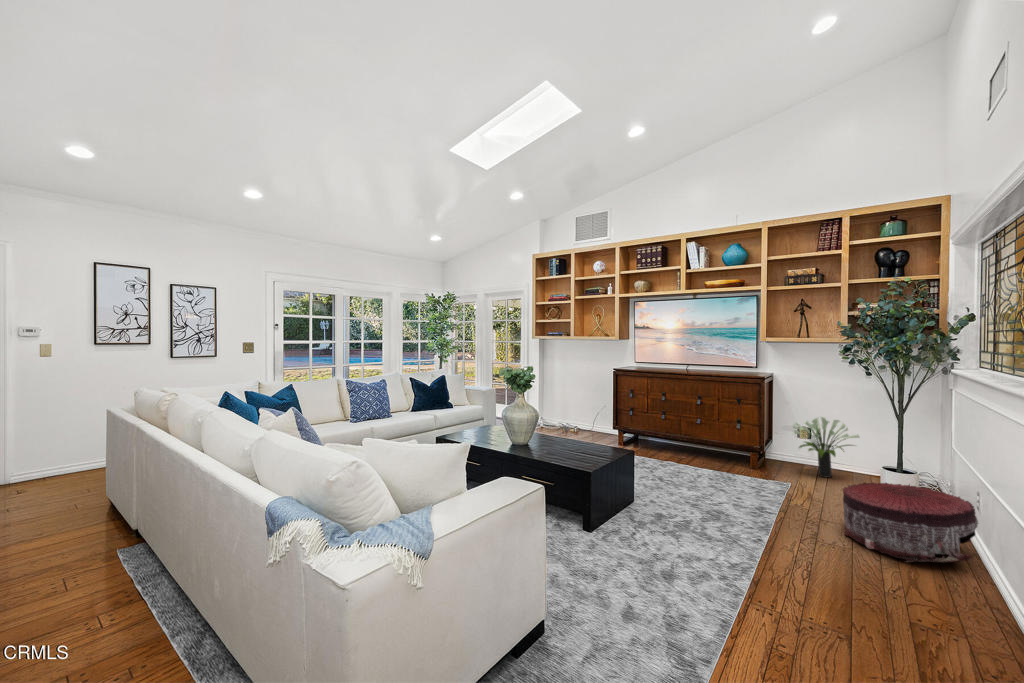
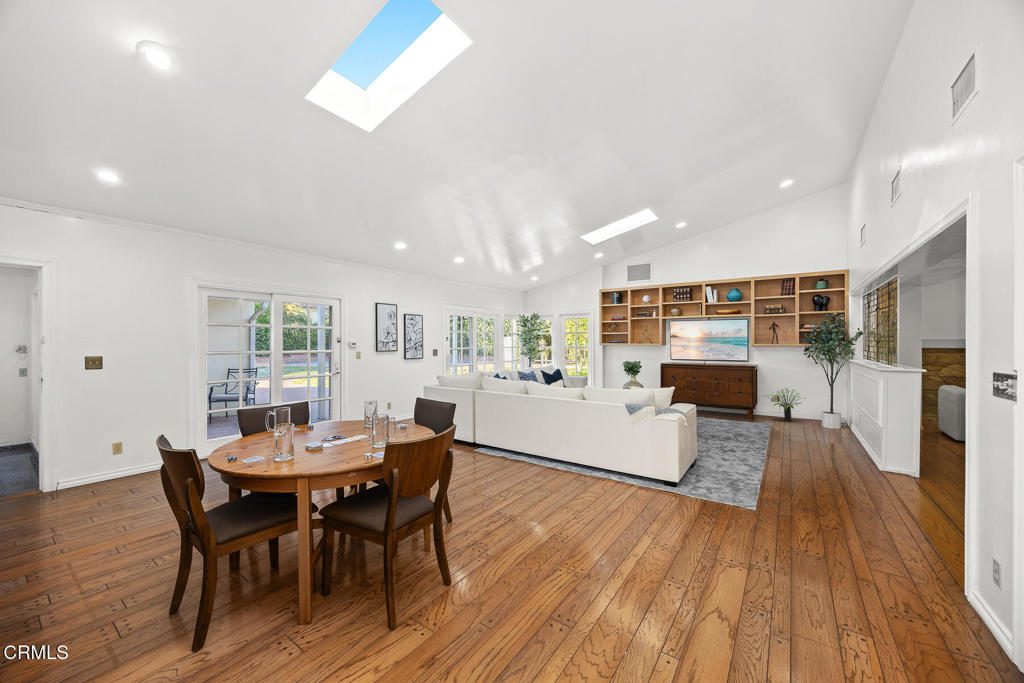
pouf: present [843,483,978,563] -> none [797,414,855,444]

